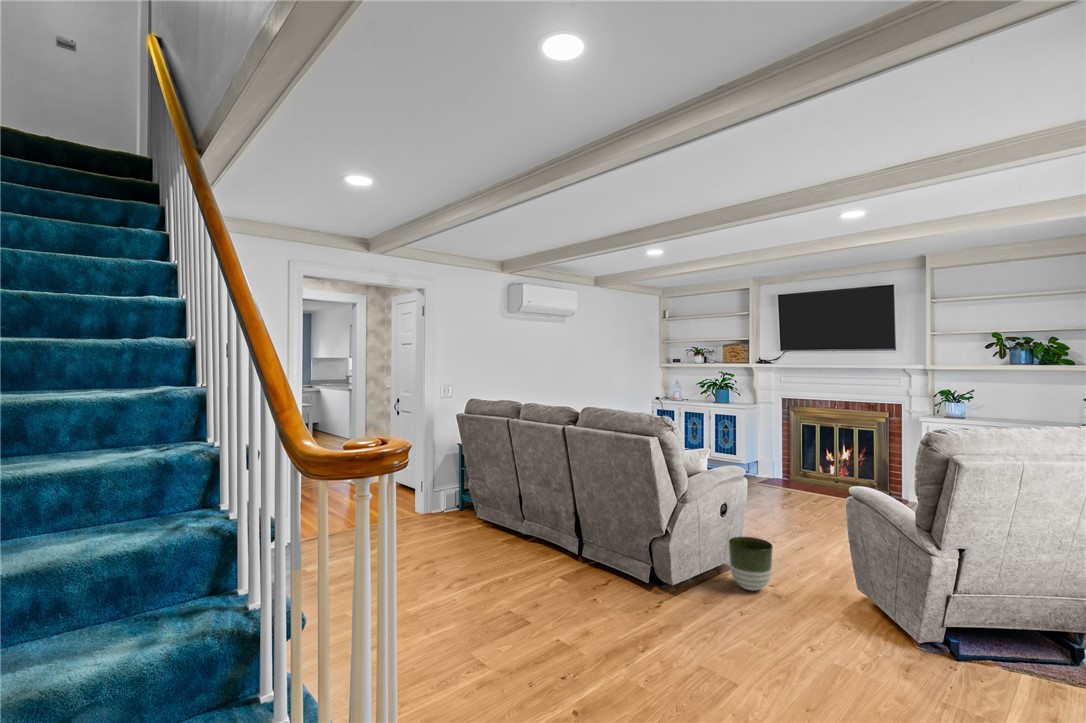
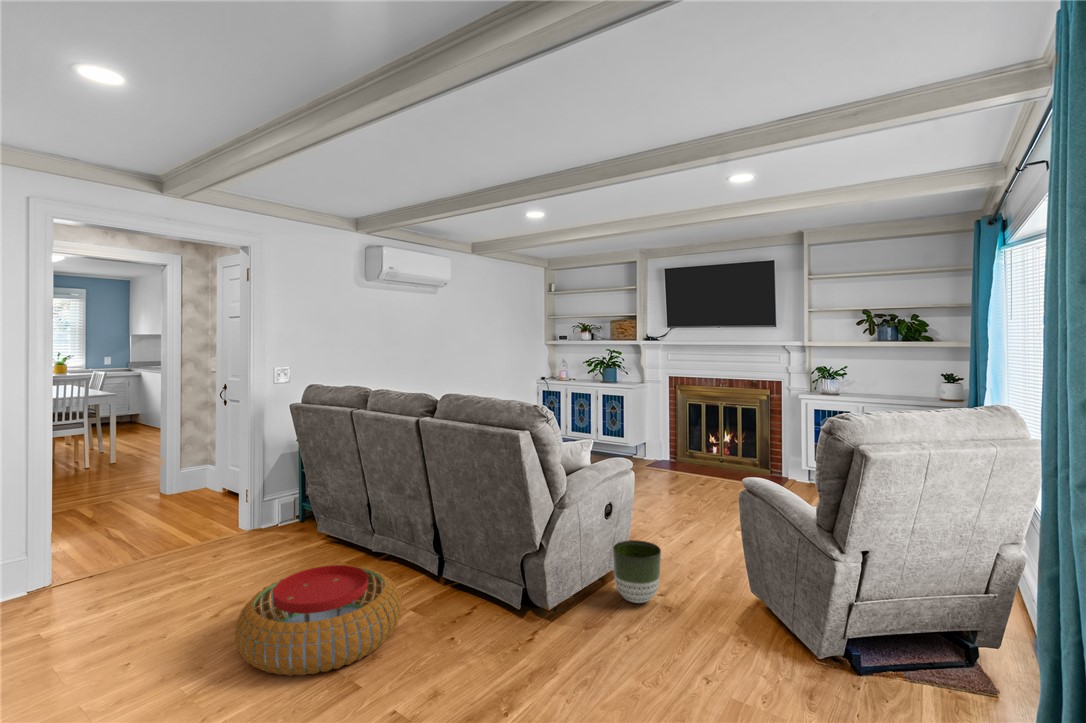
pouf: none [433,538,553,614] -> present [235,565,402,676]

